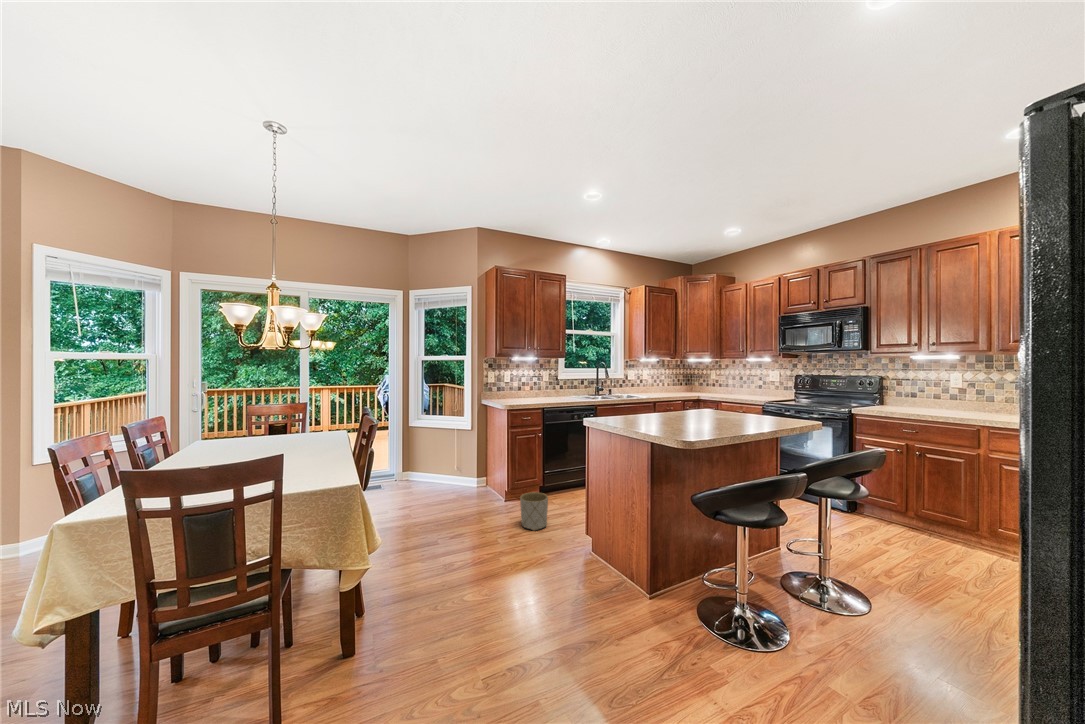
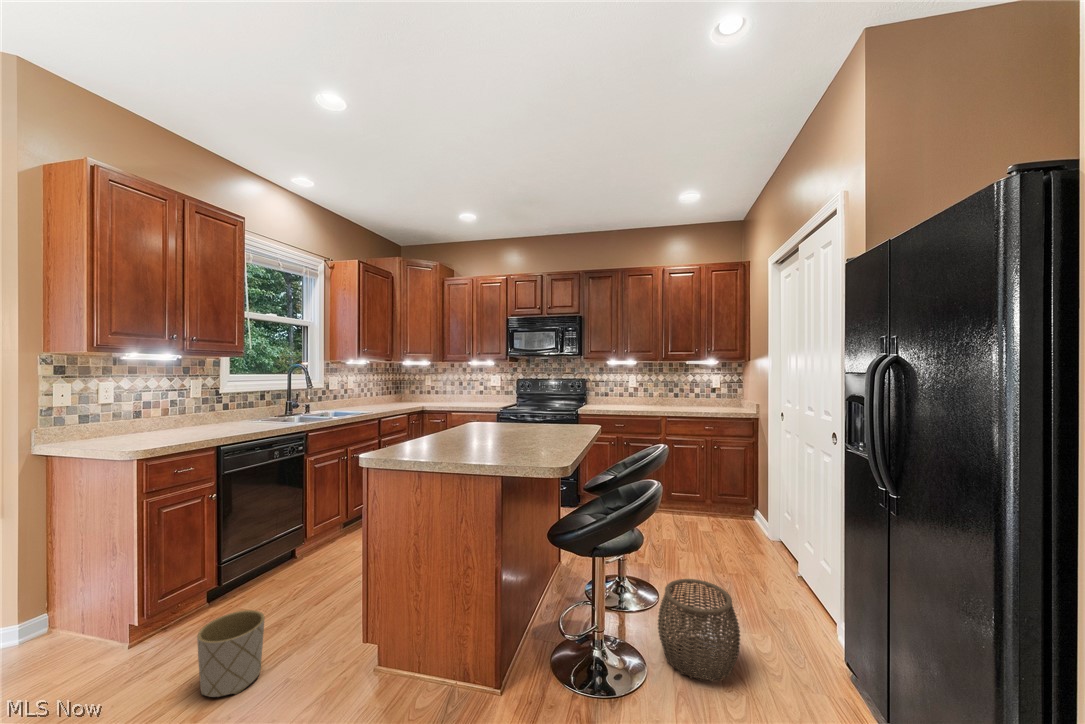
woven basket: none [795,571,891,675] -> present [658,579,740,681]

